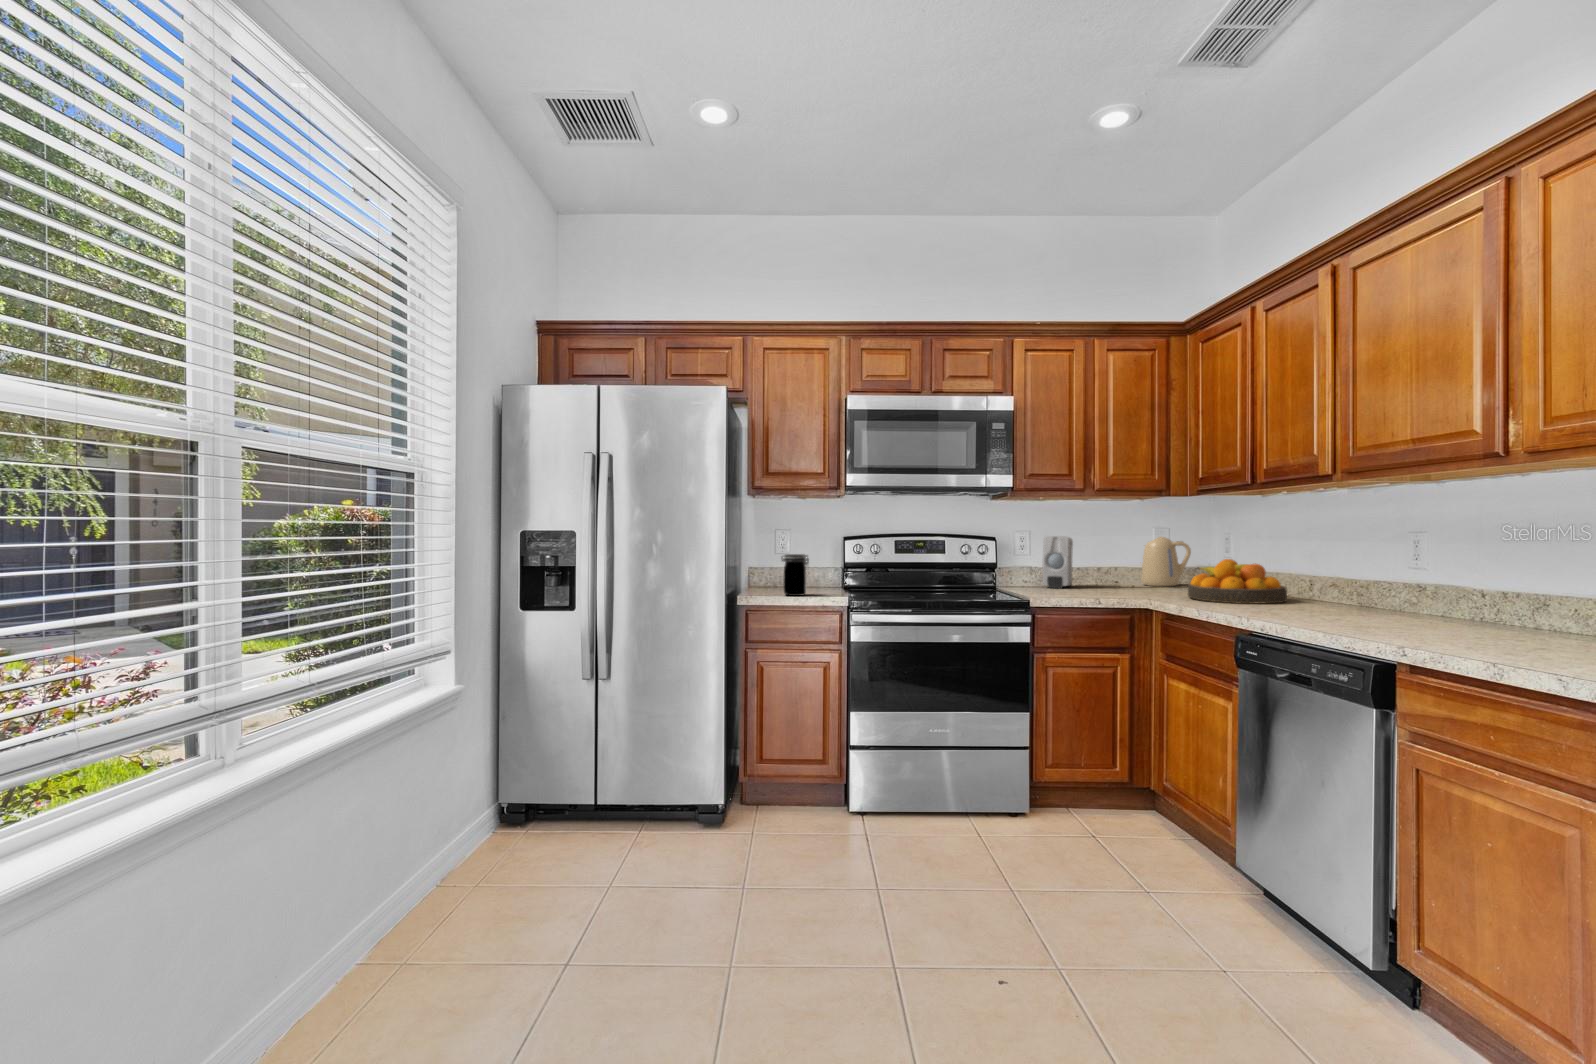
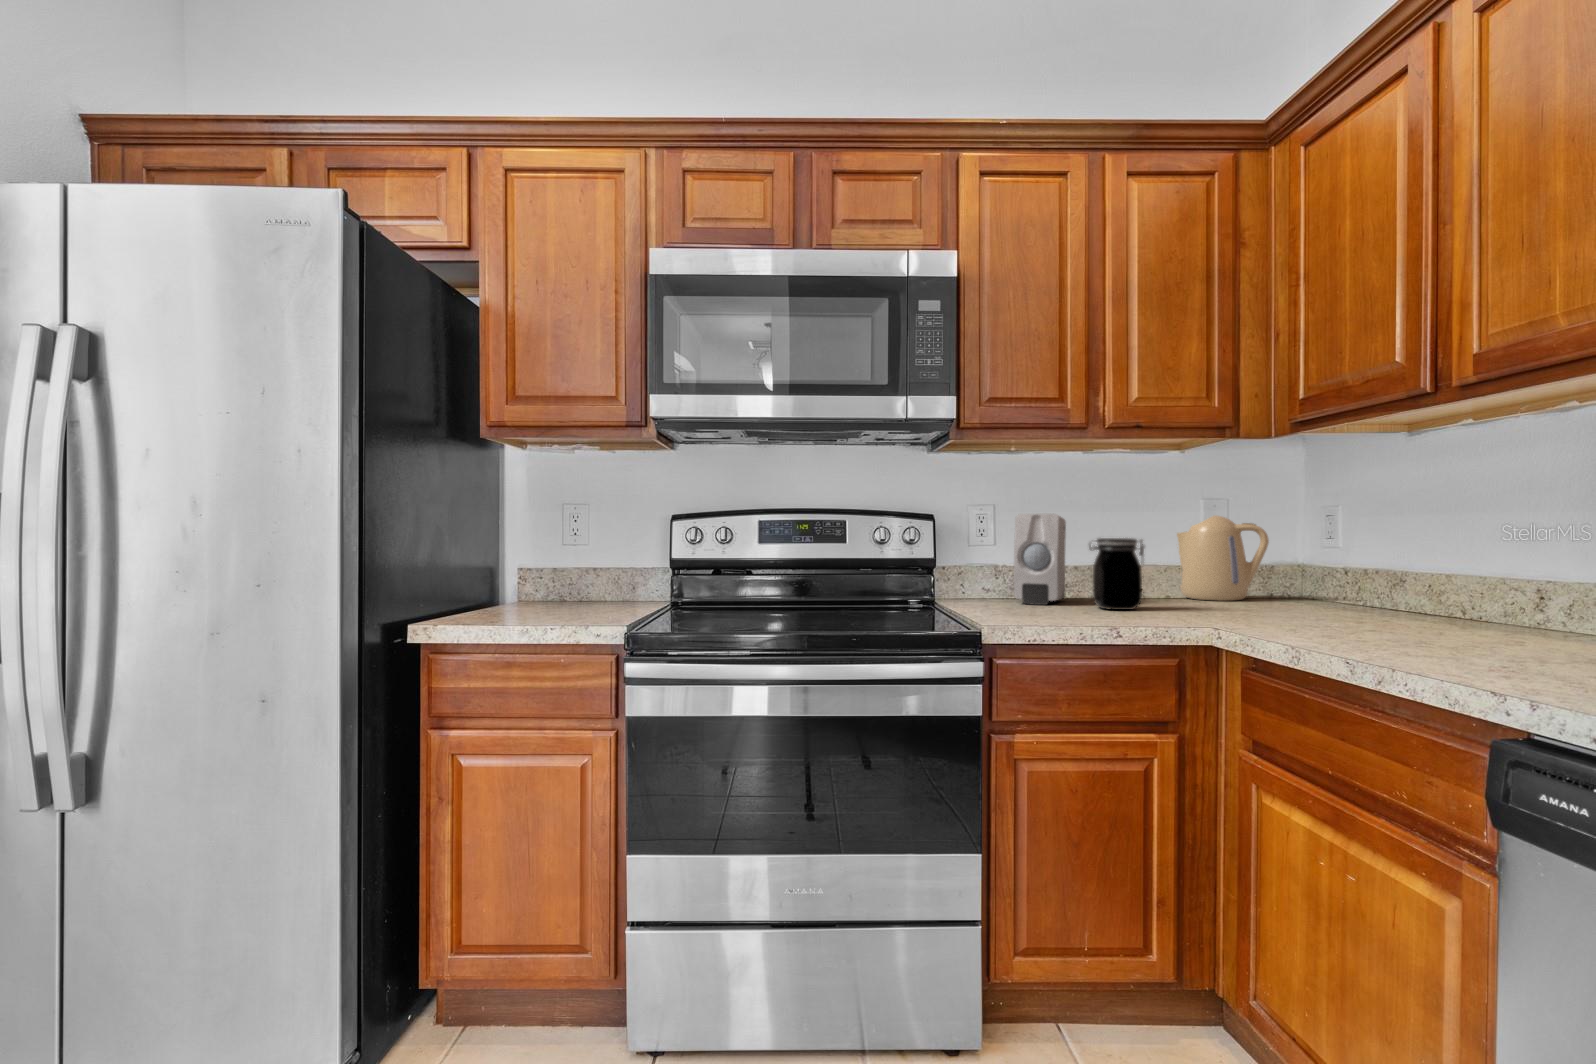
jar: present [781,554,809,596] -> present [1089,538,1144,610]
fruit bowl: present [1188,559,1287,604] -> none [1292,551,1515,645]

